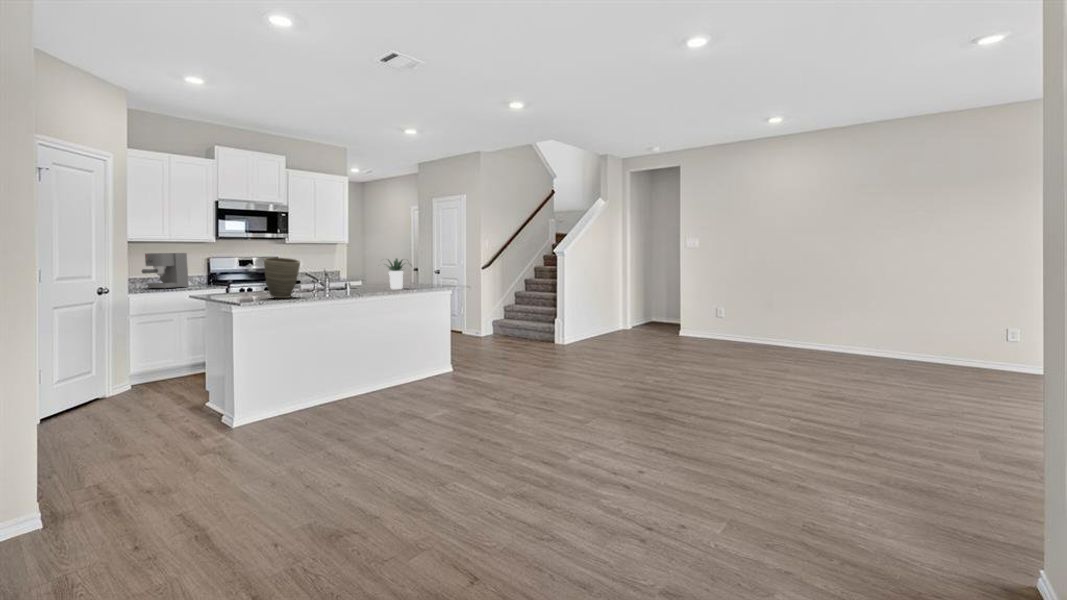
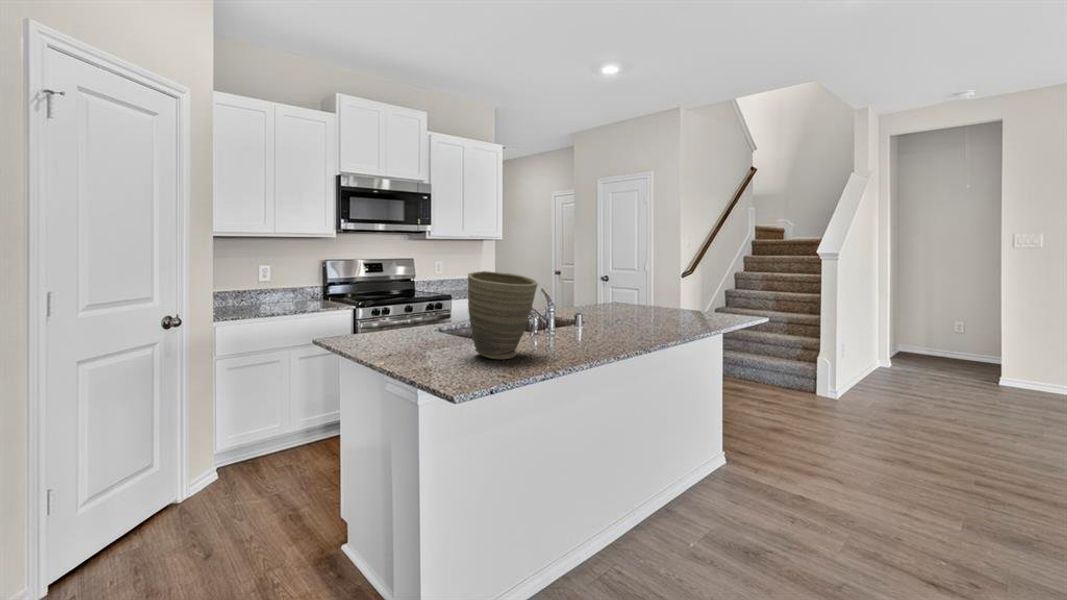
coffee maker: present [142,253,189,288] -> none [233,255,300,311]
potted plant: present [388,258,404,289] -> none [613,267,683,324]

